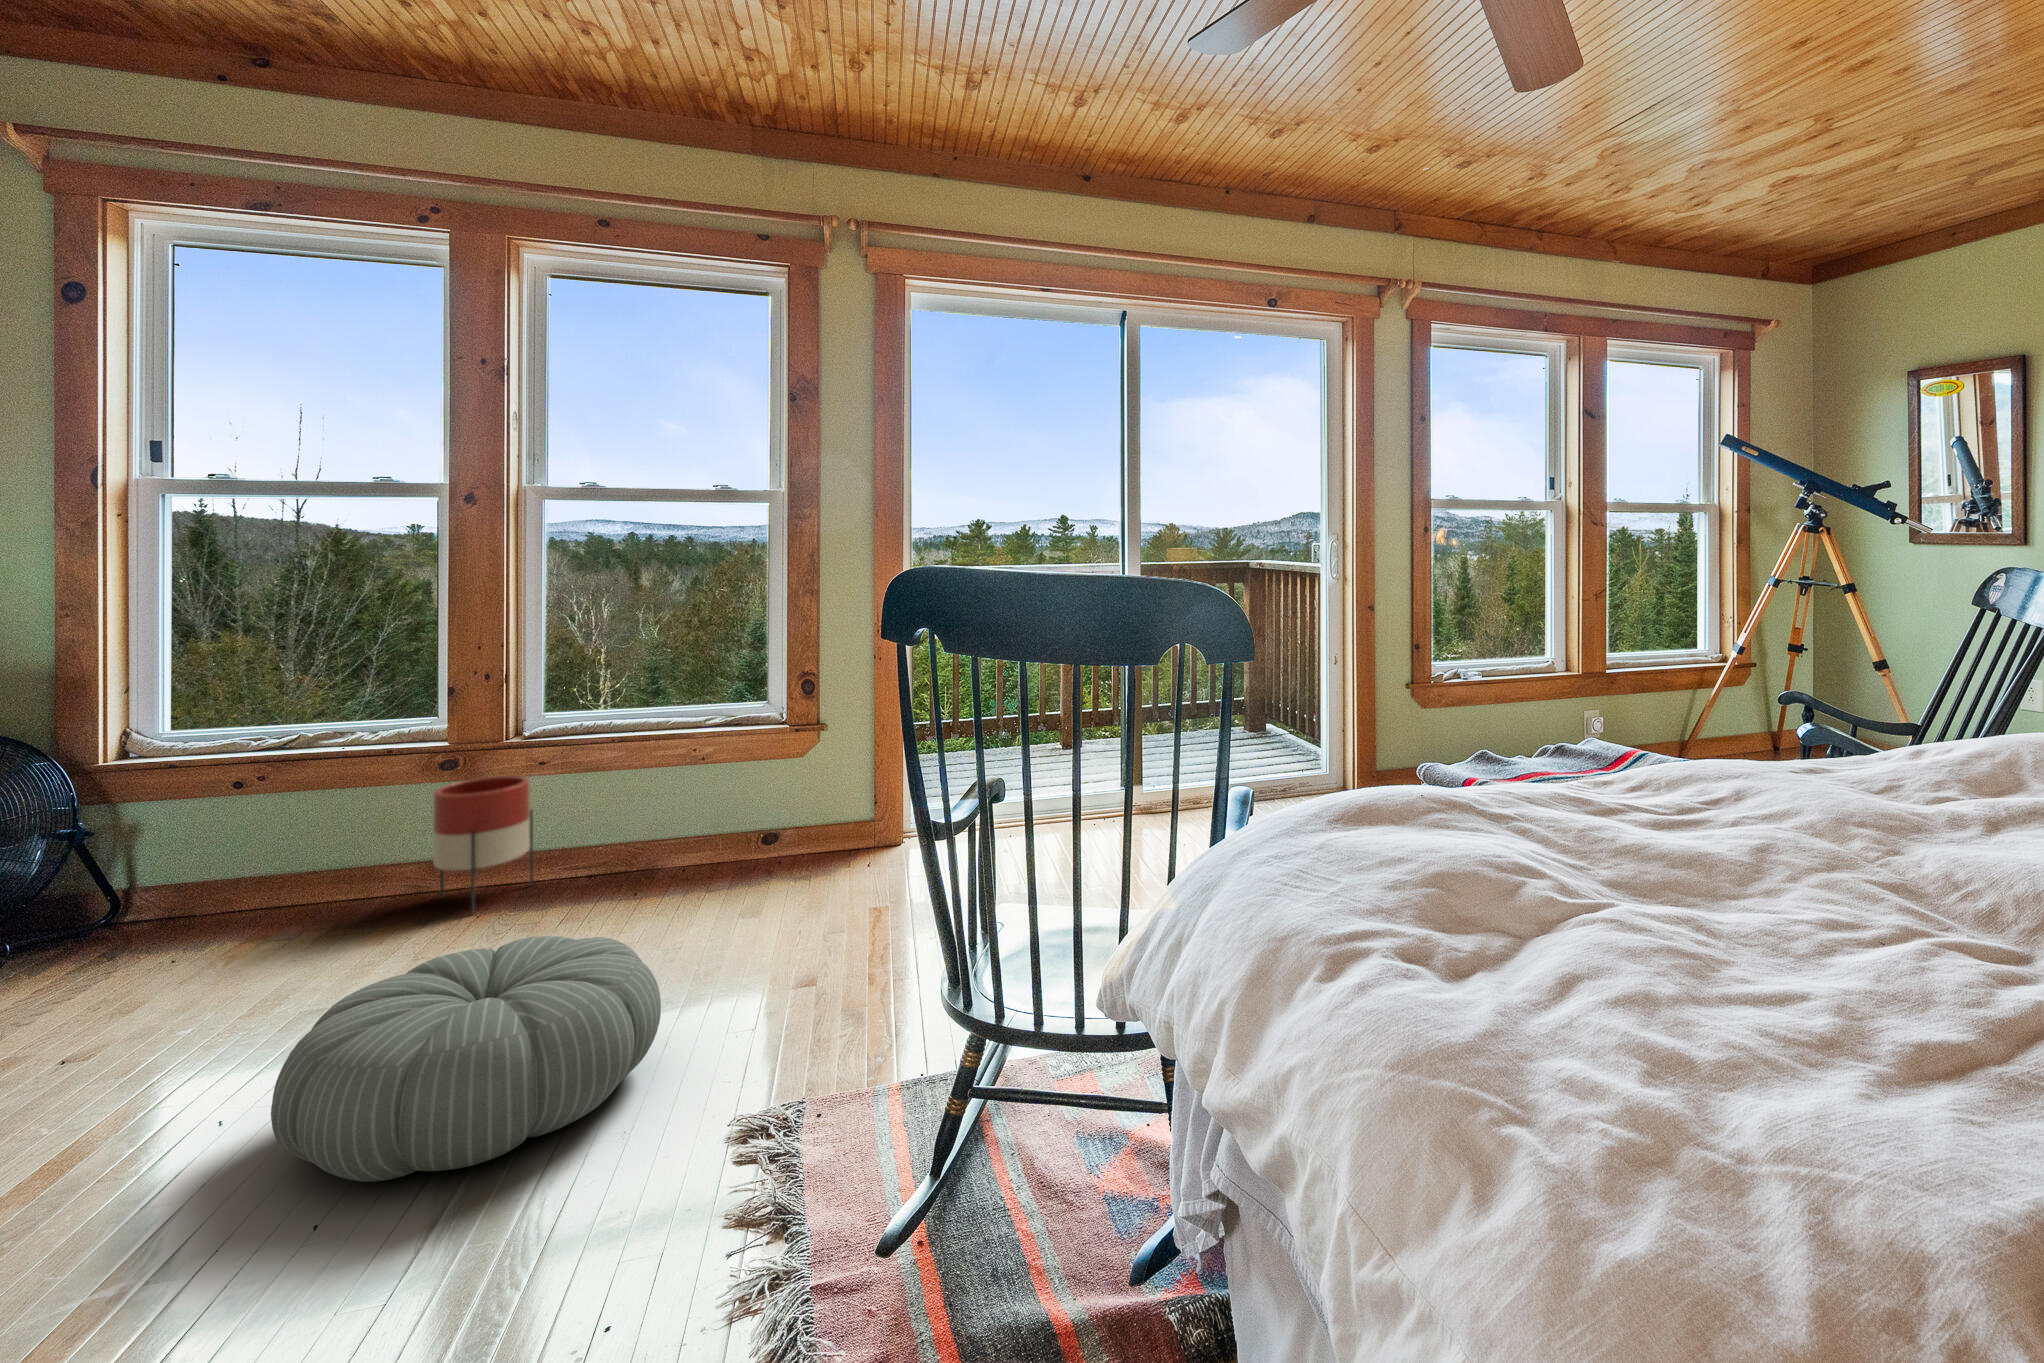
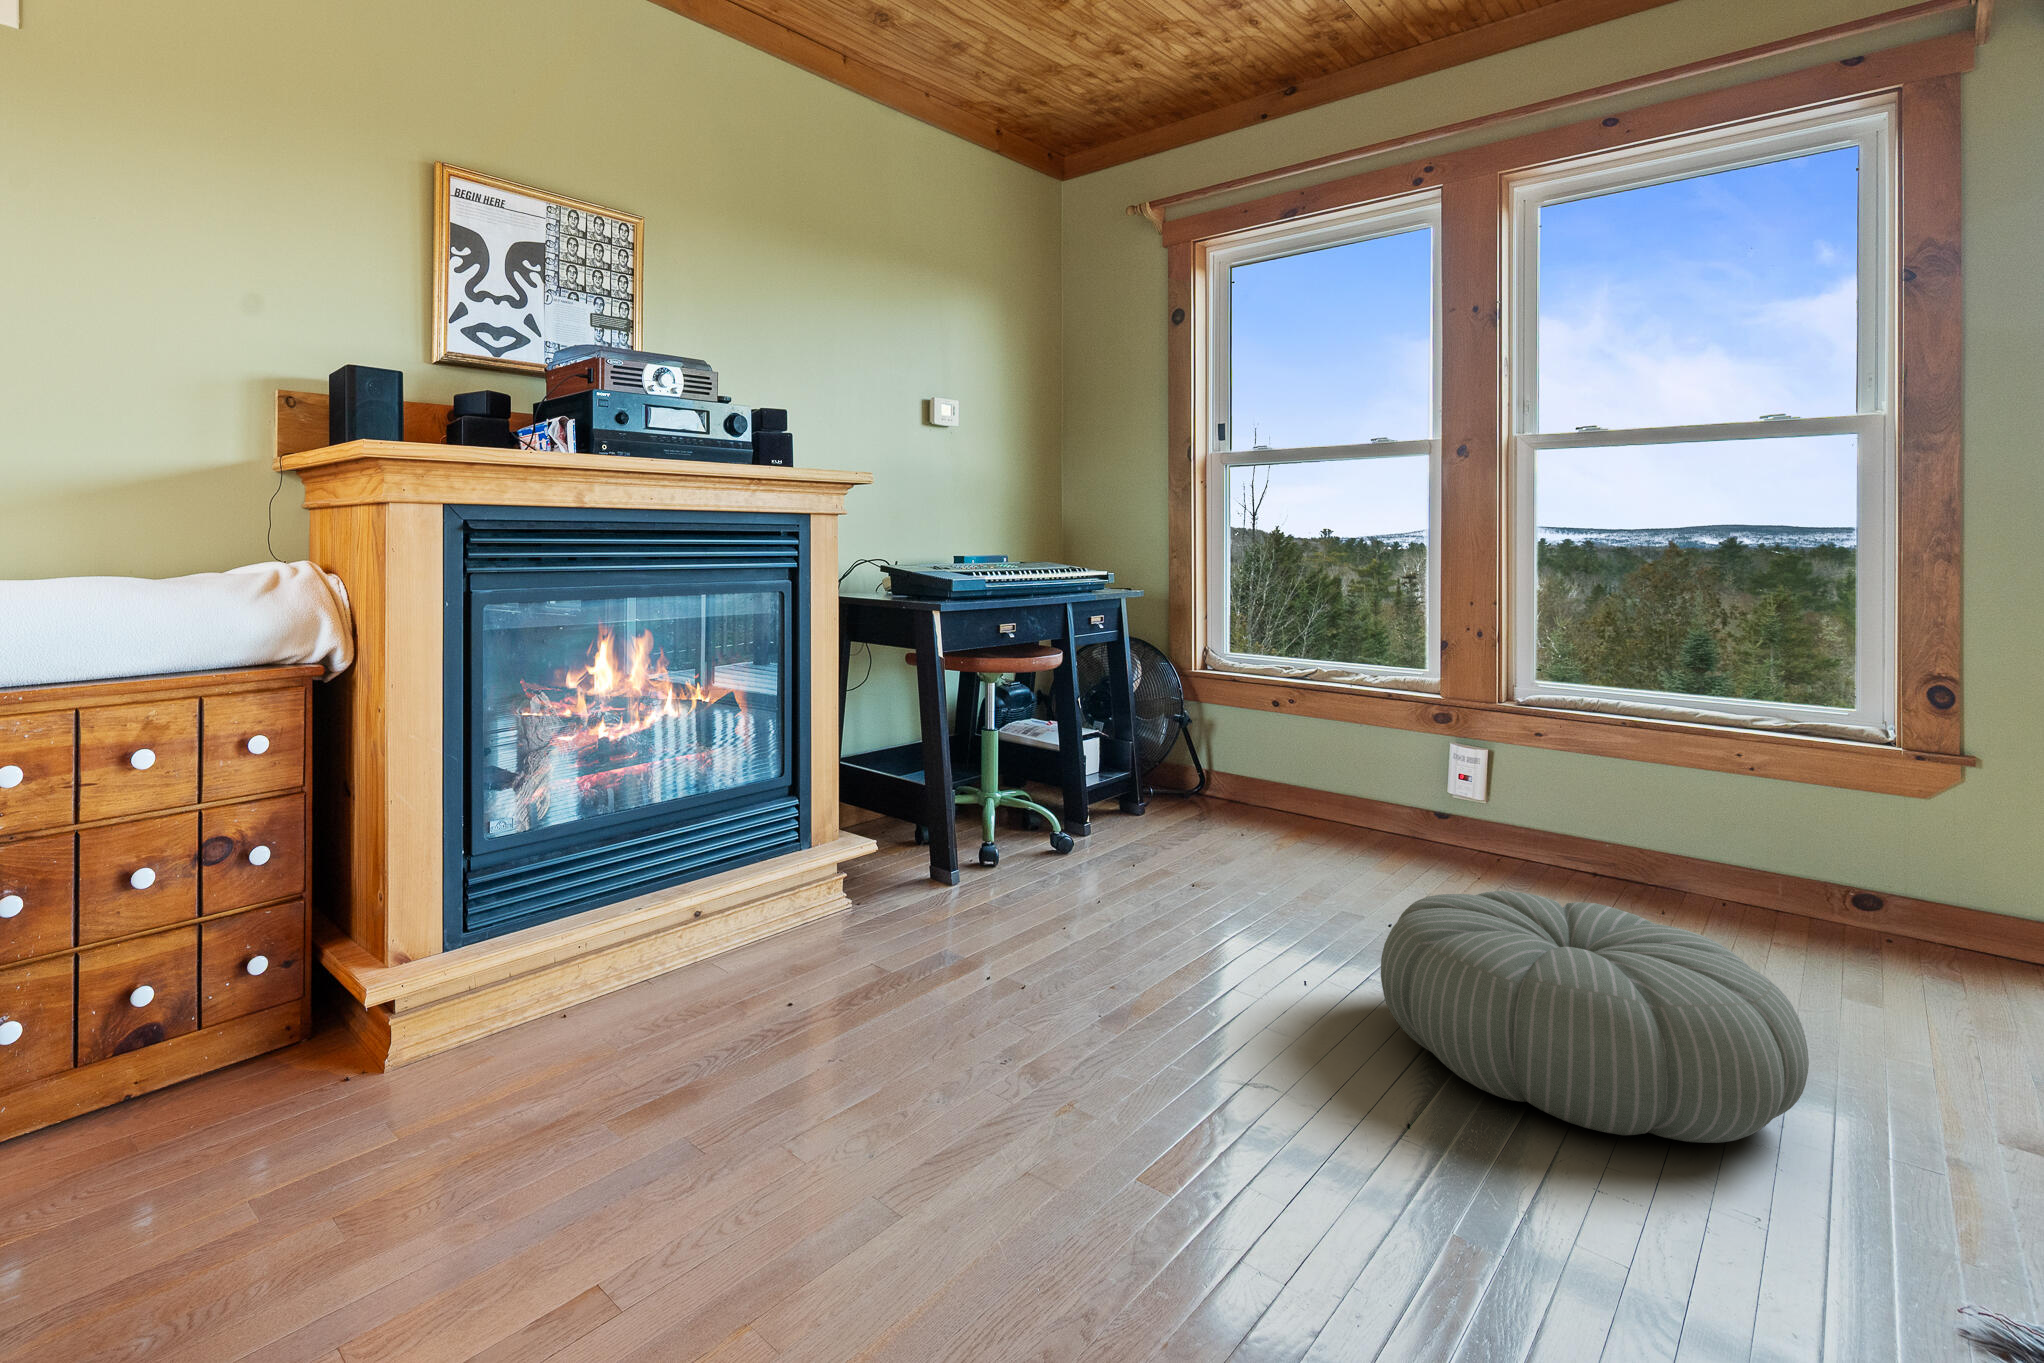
planter: present [433,776,533,913] -> none [1436,737,1533,874]

